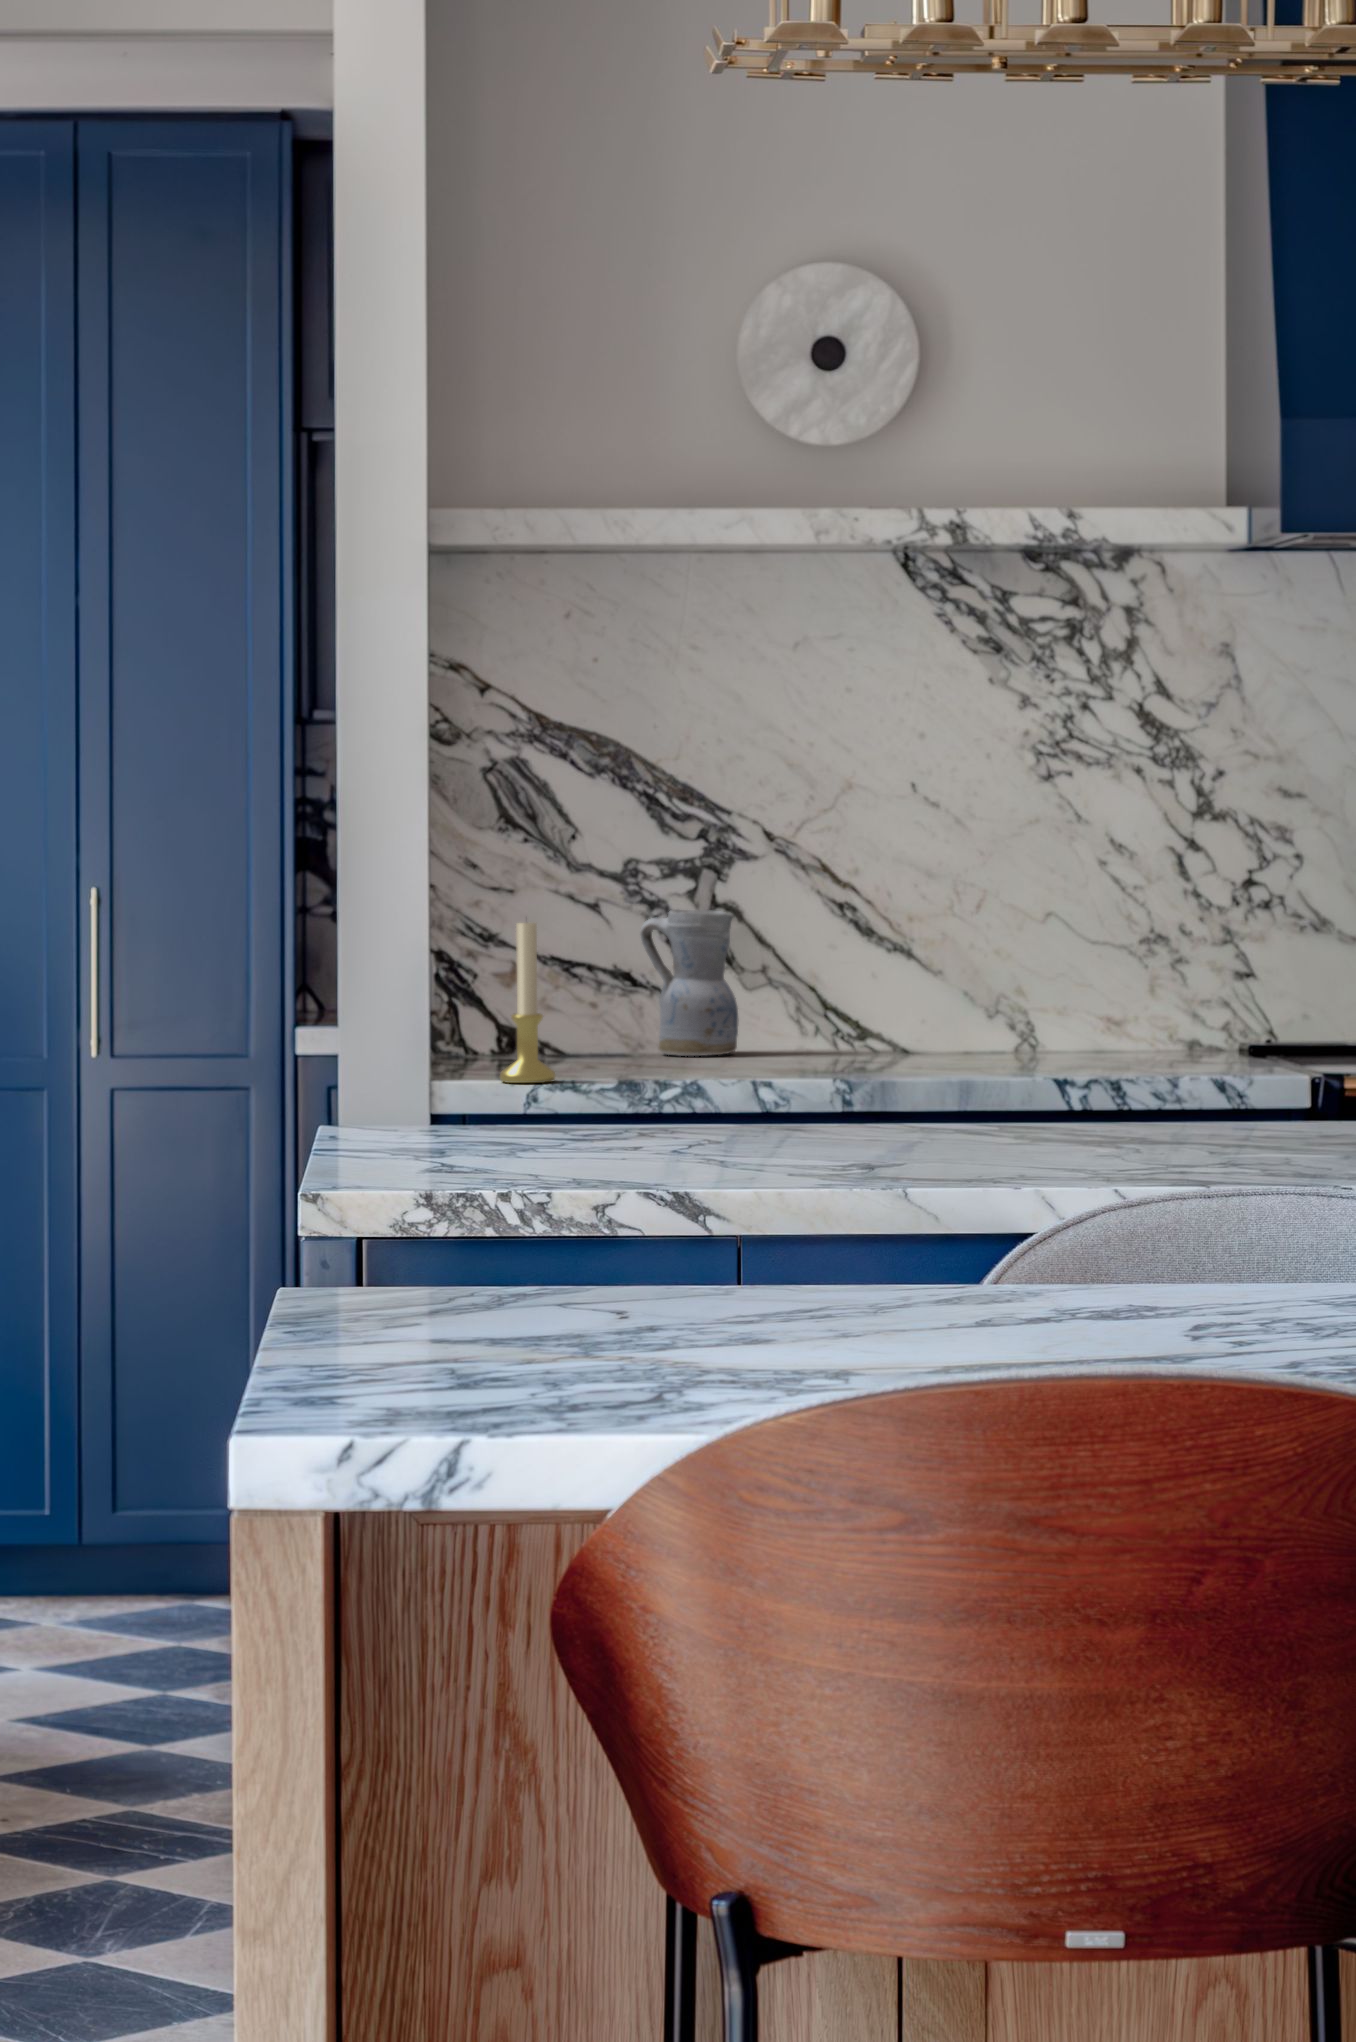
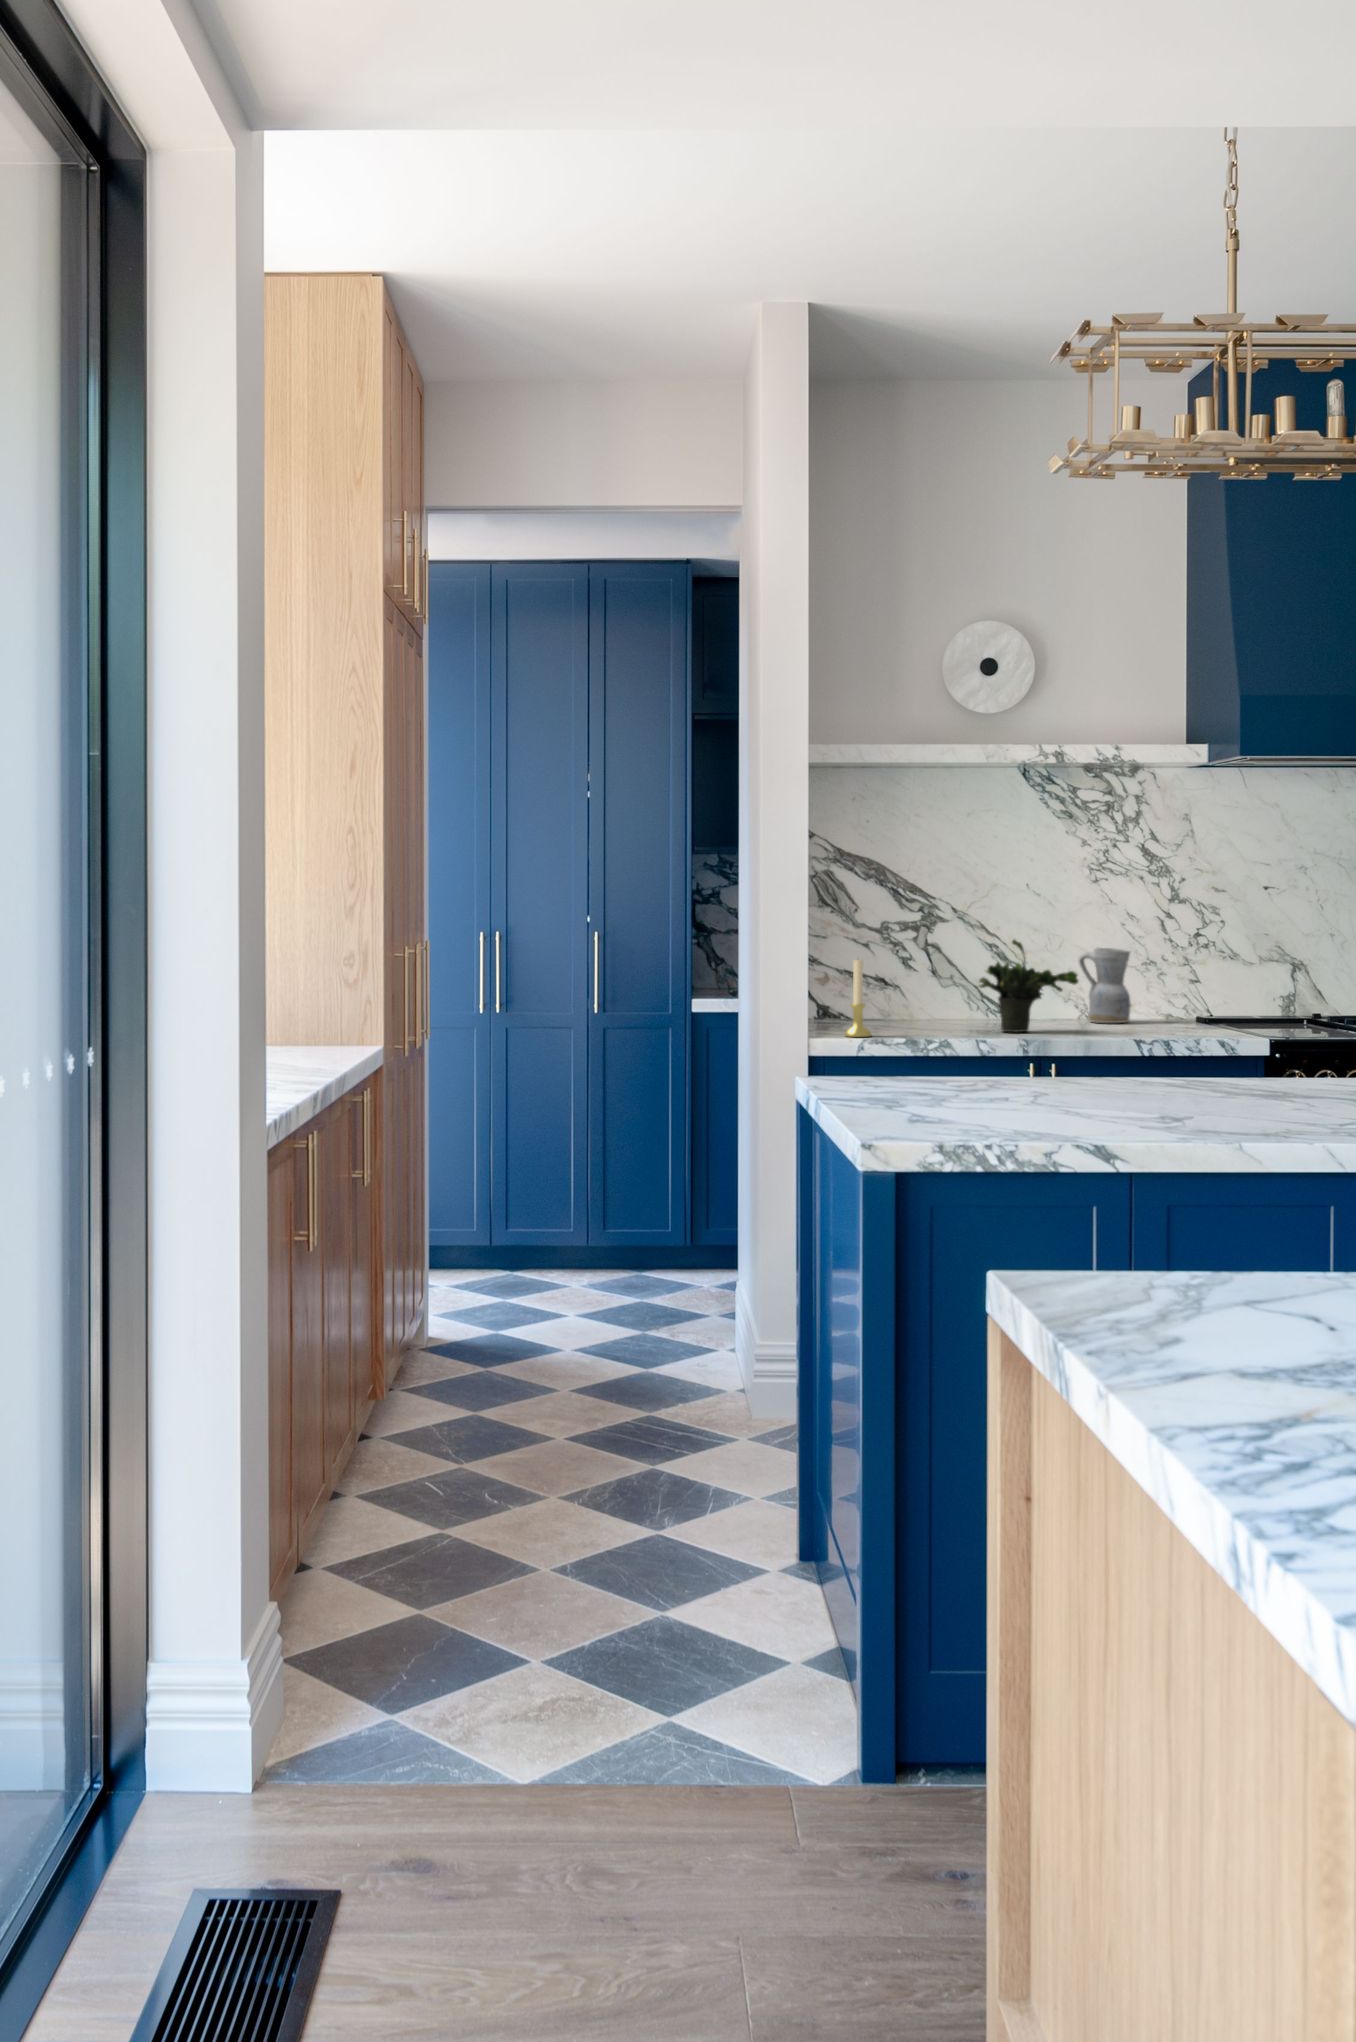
potted plant: none [784,880,989,1073] -> present [979,940,1078,1033]
ceramic pitcher: present [640,909,739,1056] -> present [1079,948,1131,1023]

